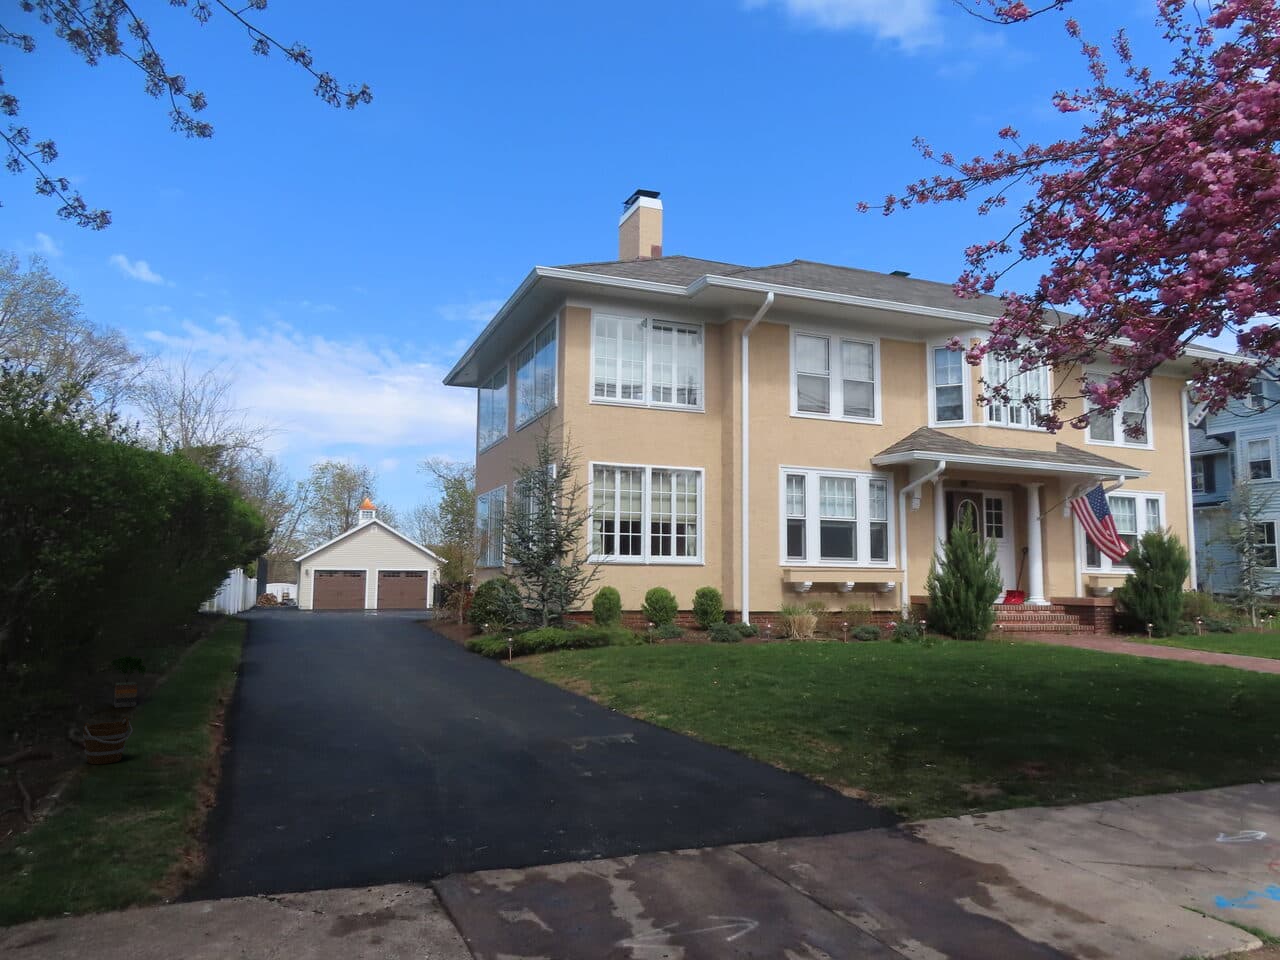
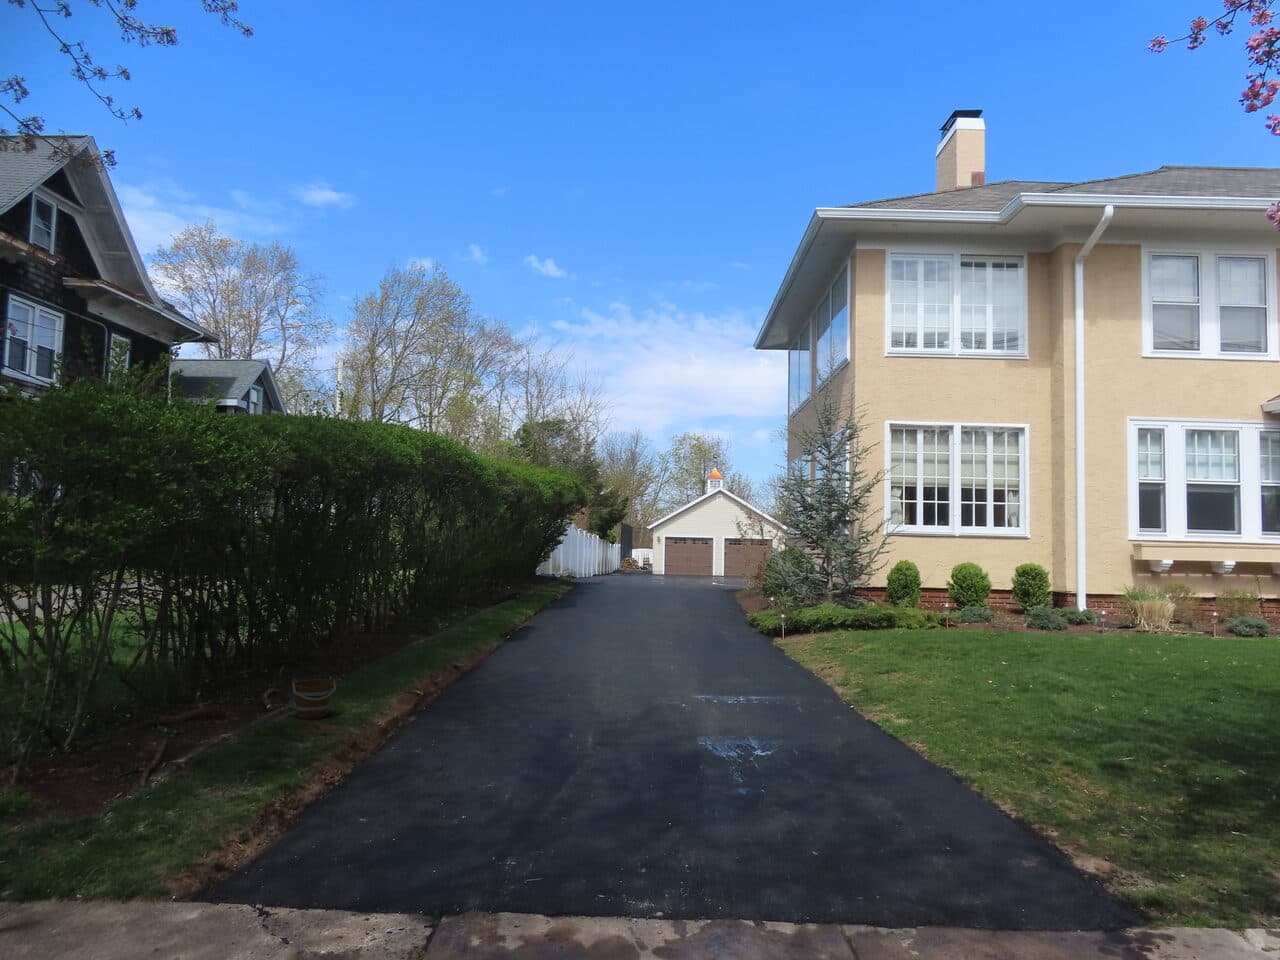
potted tree: present [111,656,146,708] -> none [376,614,408,662]

